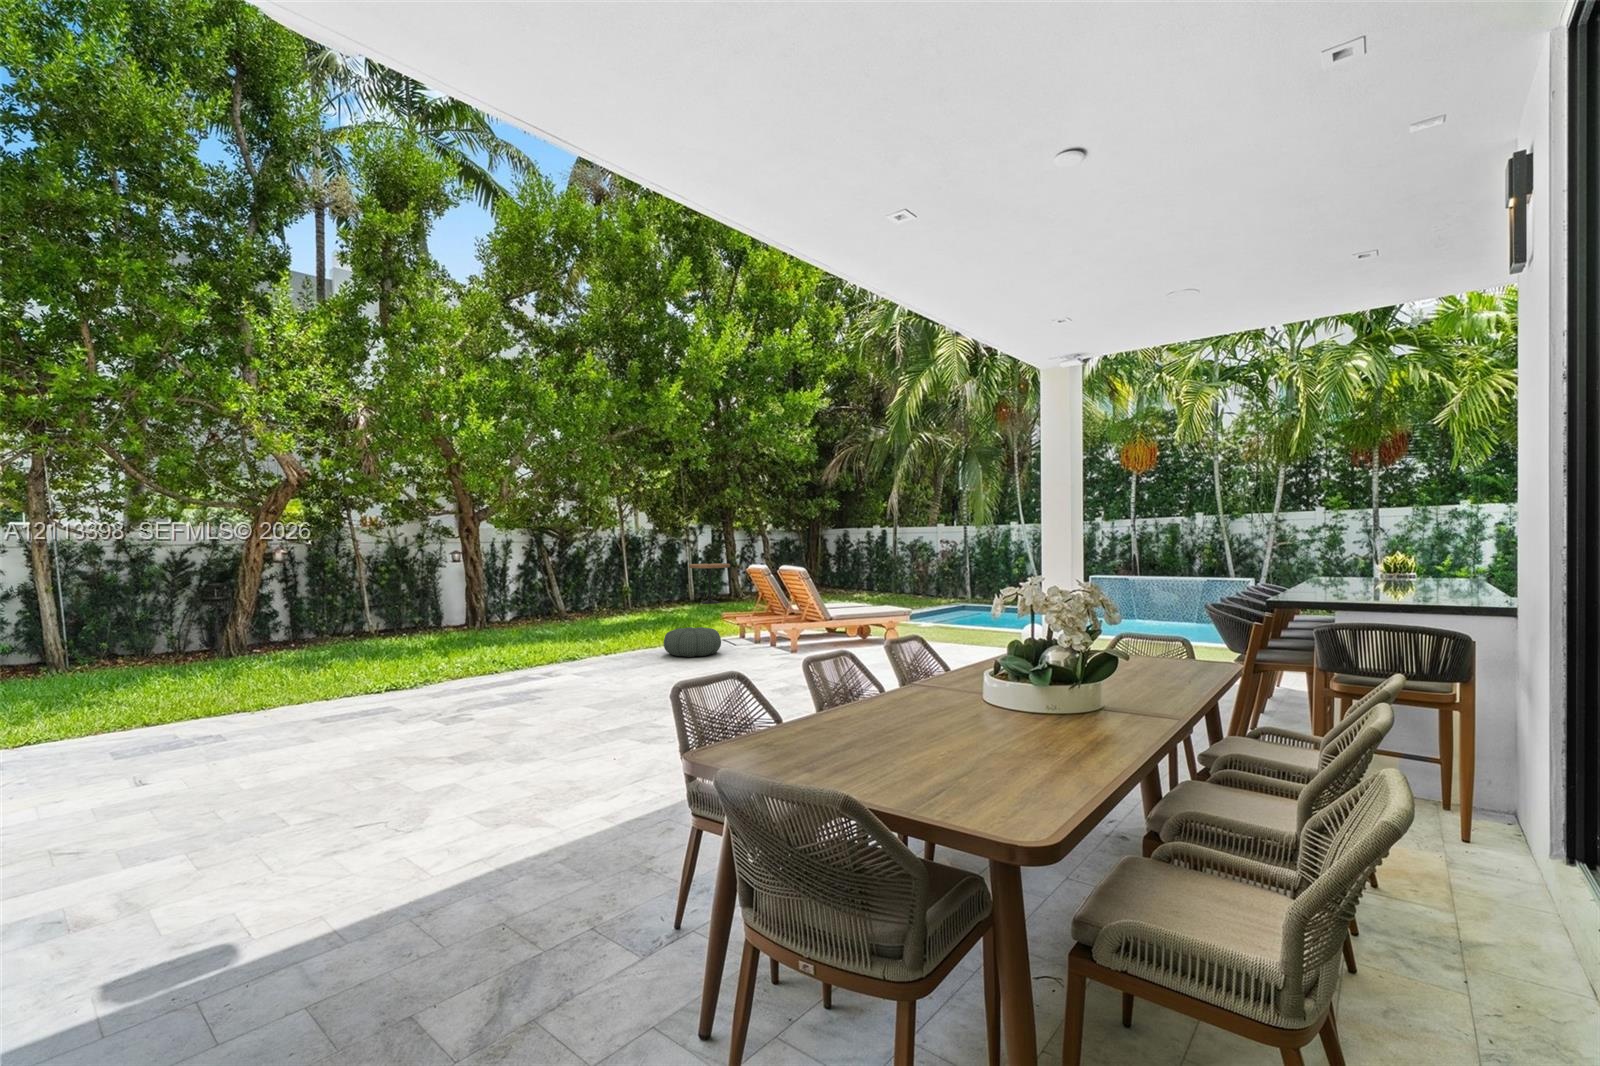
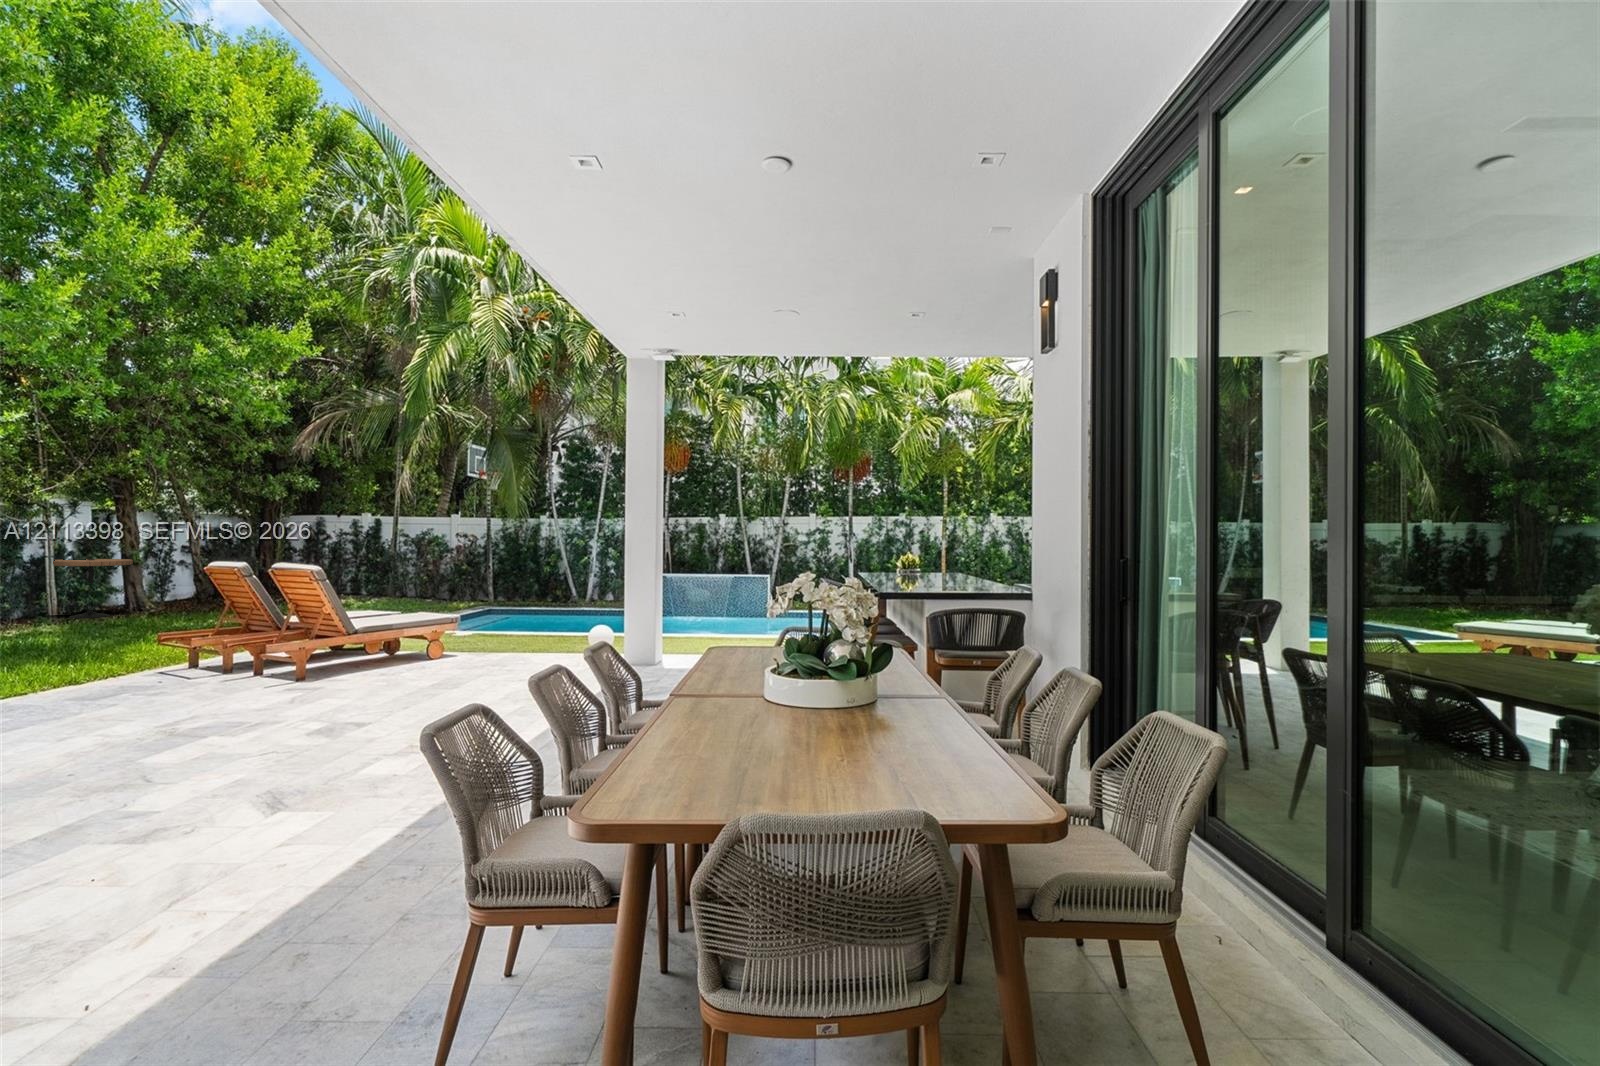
pouf: present [664,627,721,657] -> none [47,660,173,711]

